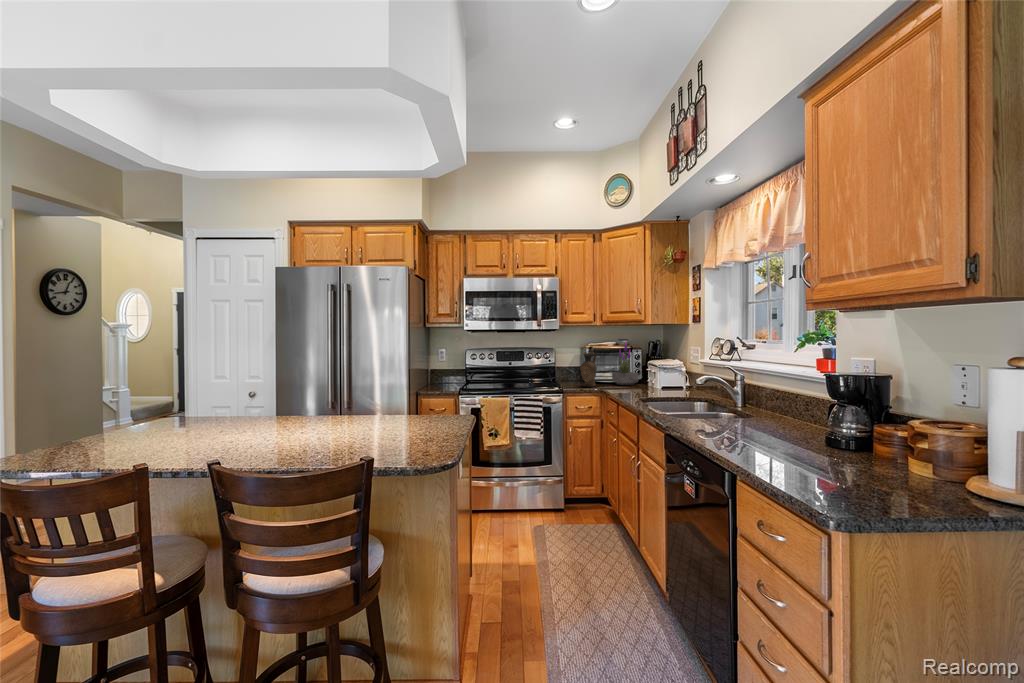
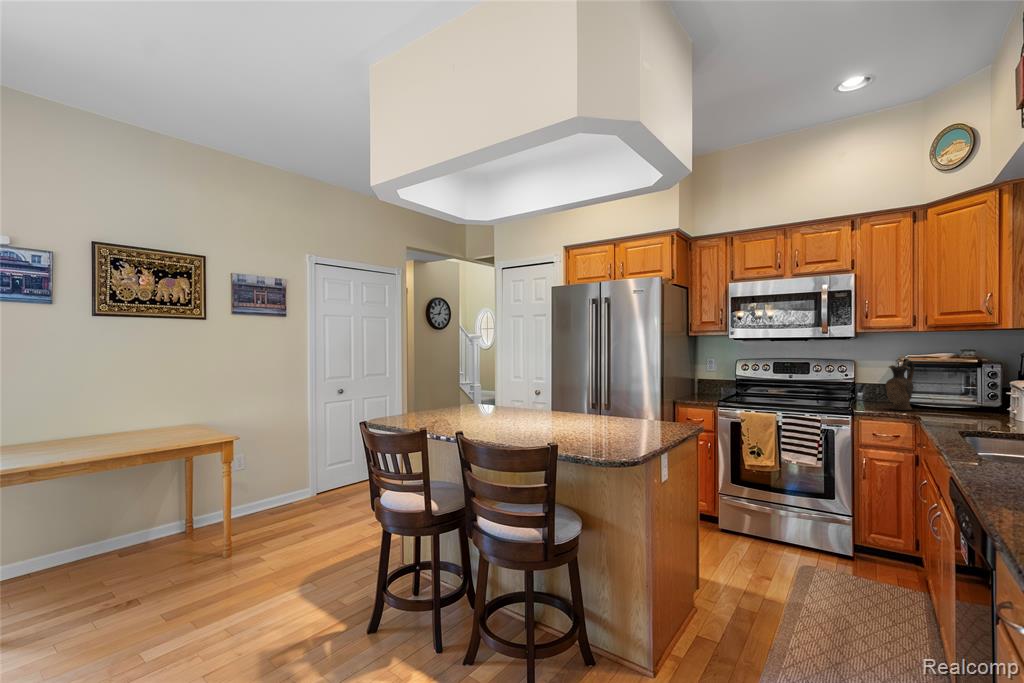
potted plant: present [612,343,638,385] -> none [943,350,990,413]

